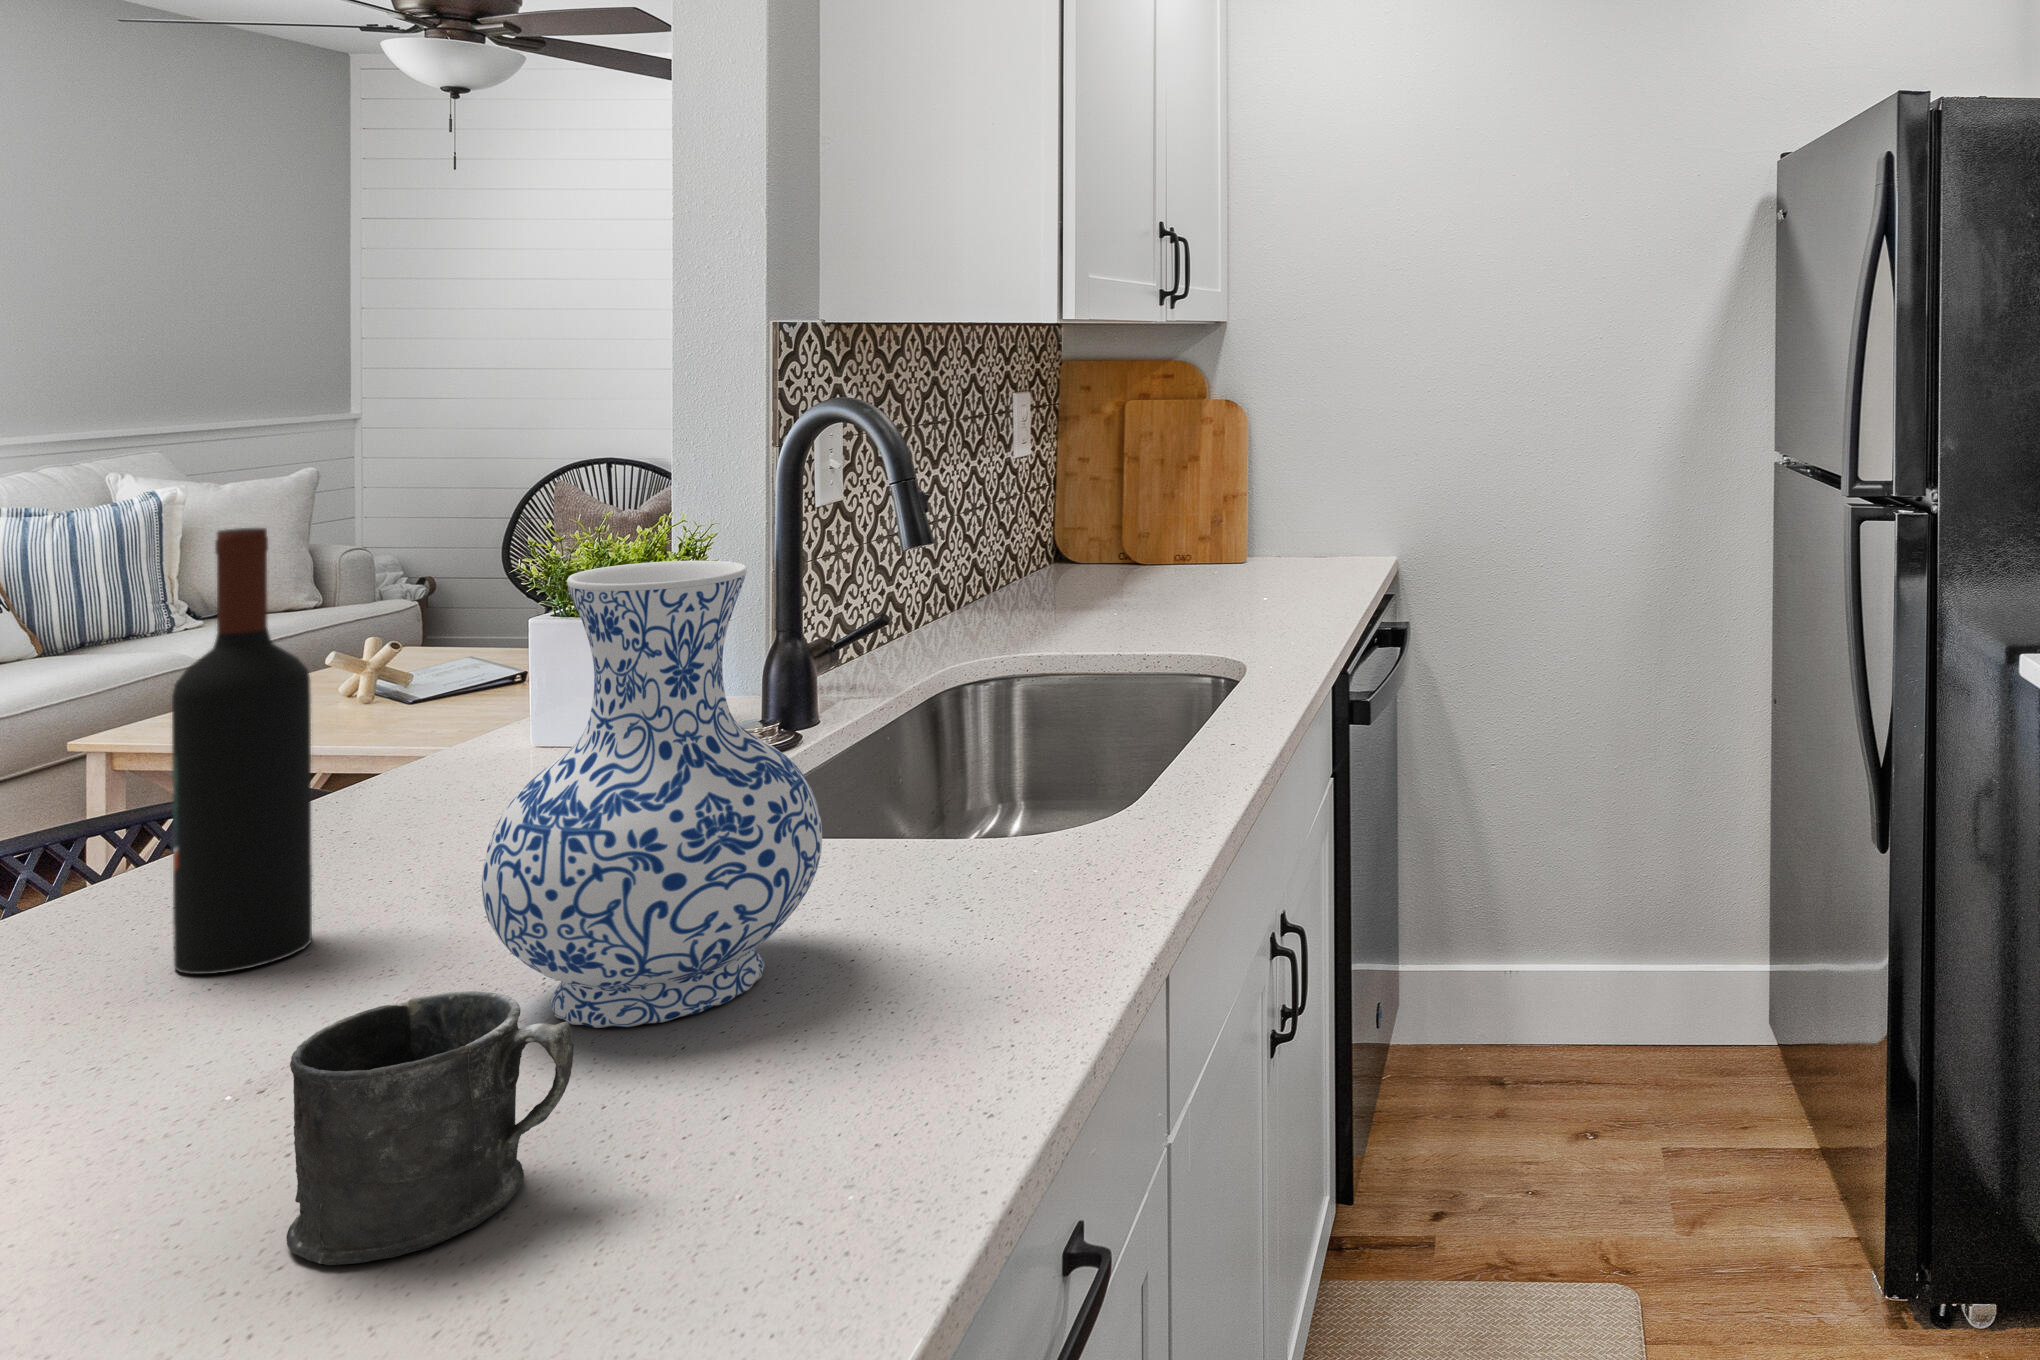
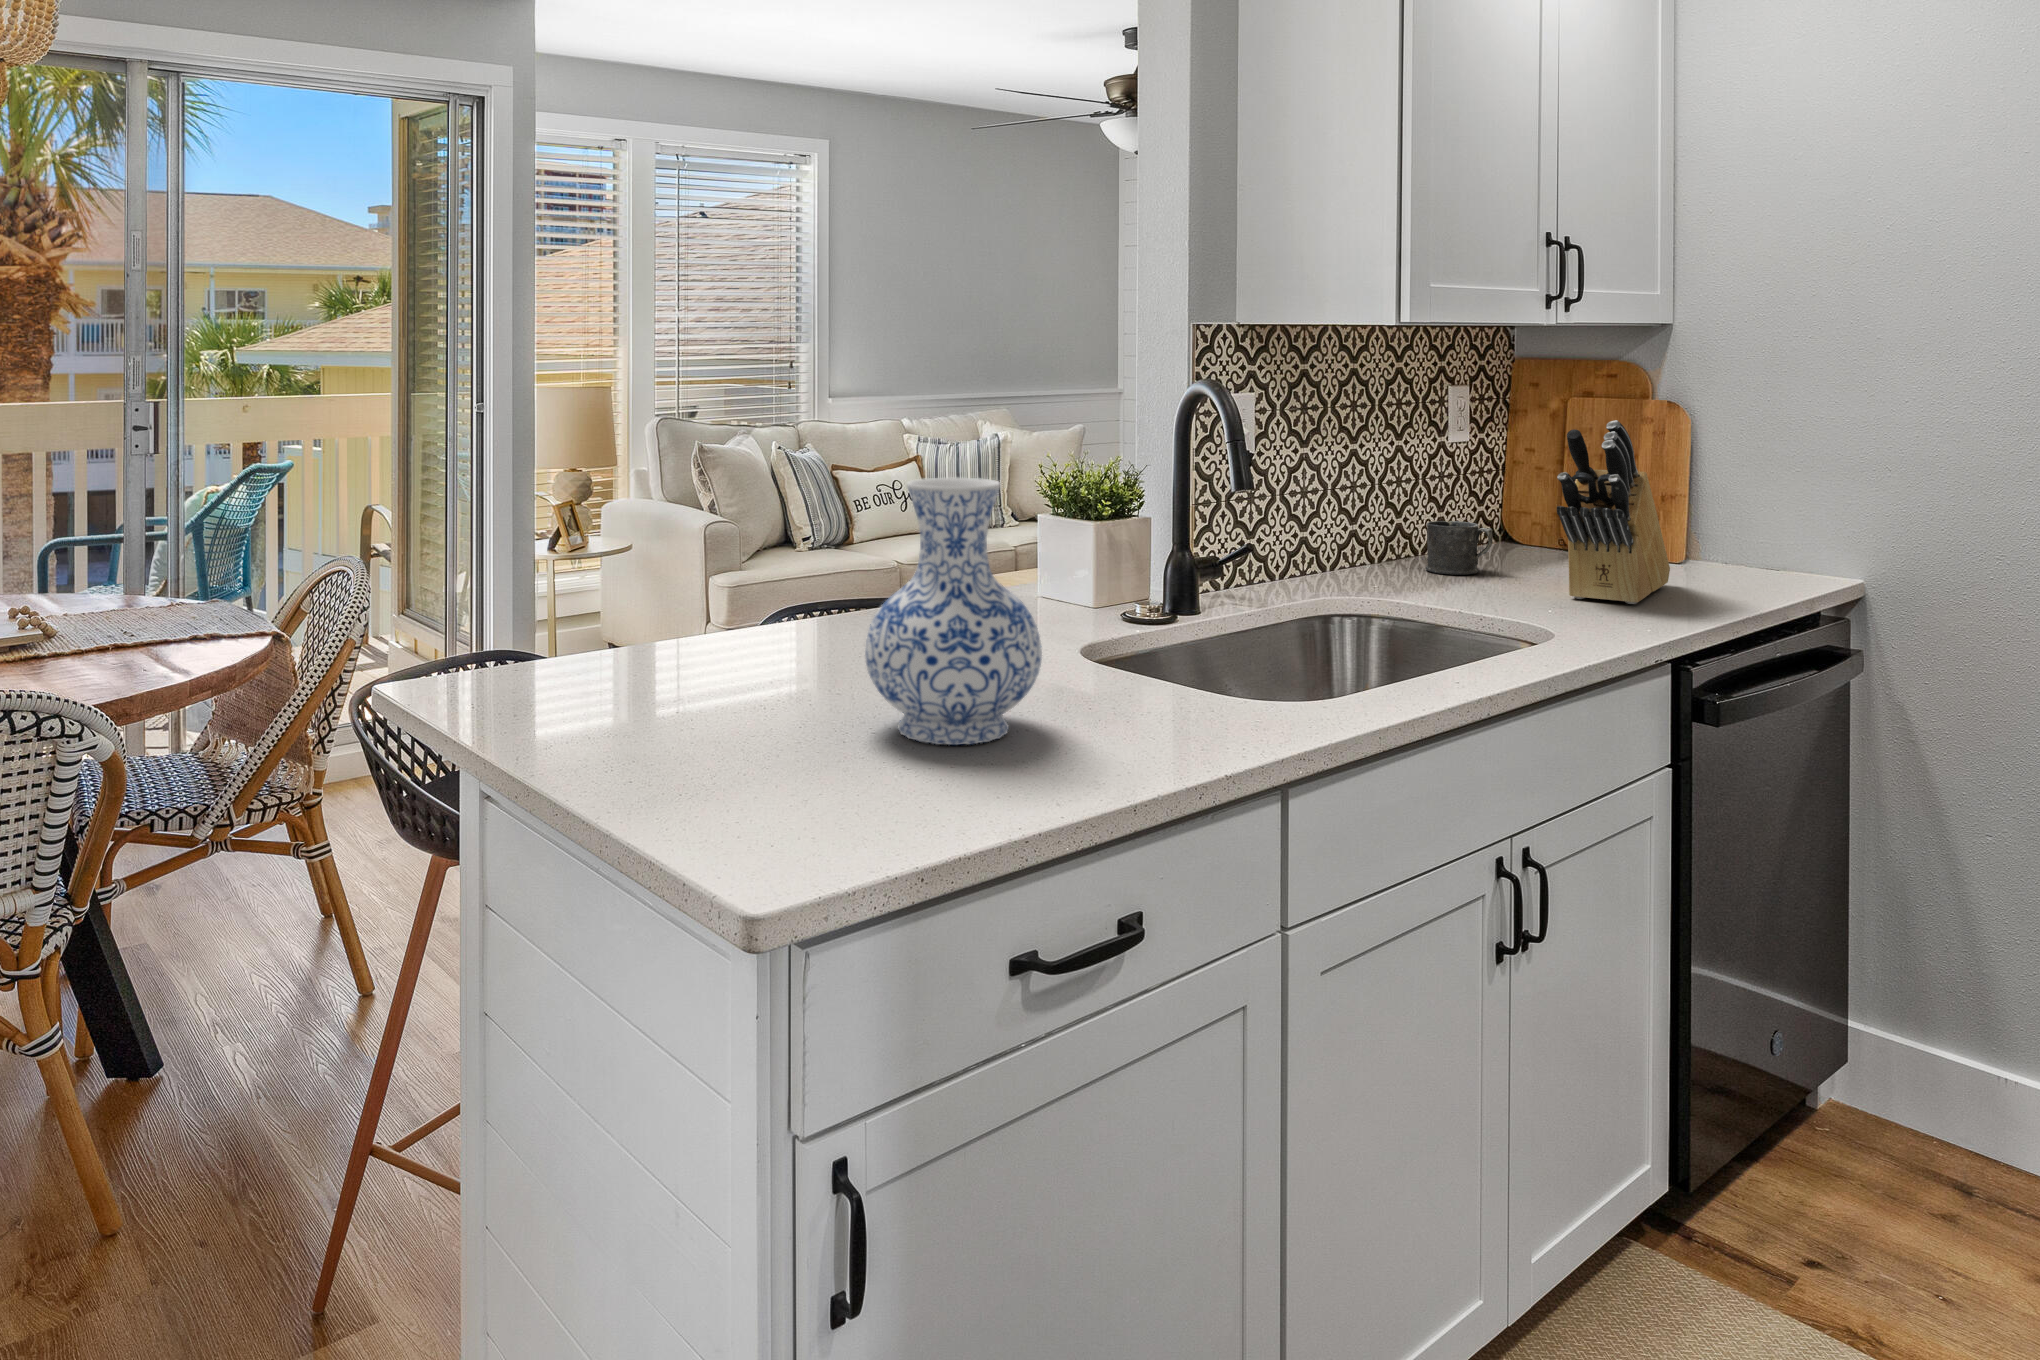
knife block: none [1202,426,1274,623] -> present [1557,420,1670,604]
wine bottle: present [172,528,312,974] -> none [788,444,845,677]
mug: present [286,991,574,1265] -> present [1425,521,1493,575]

